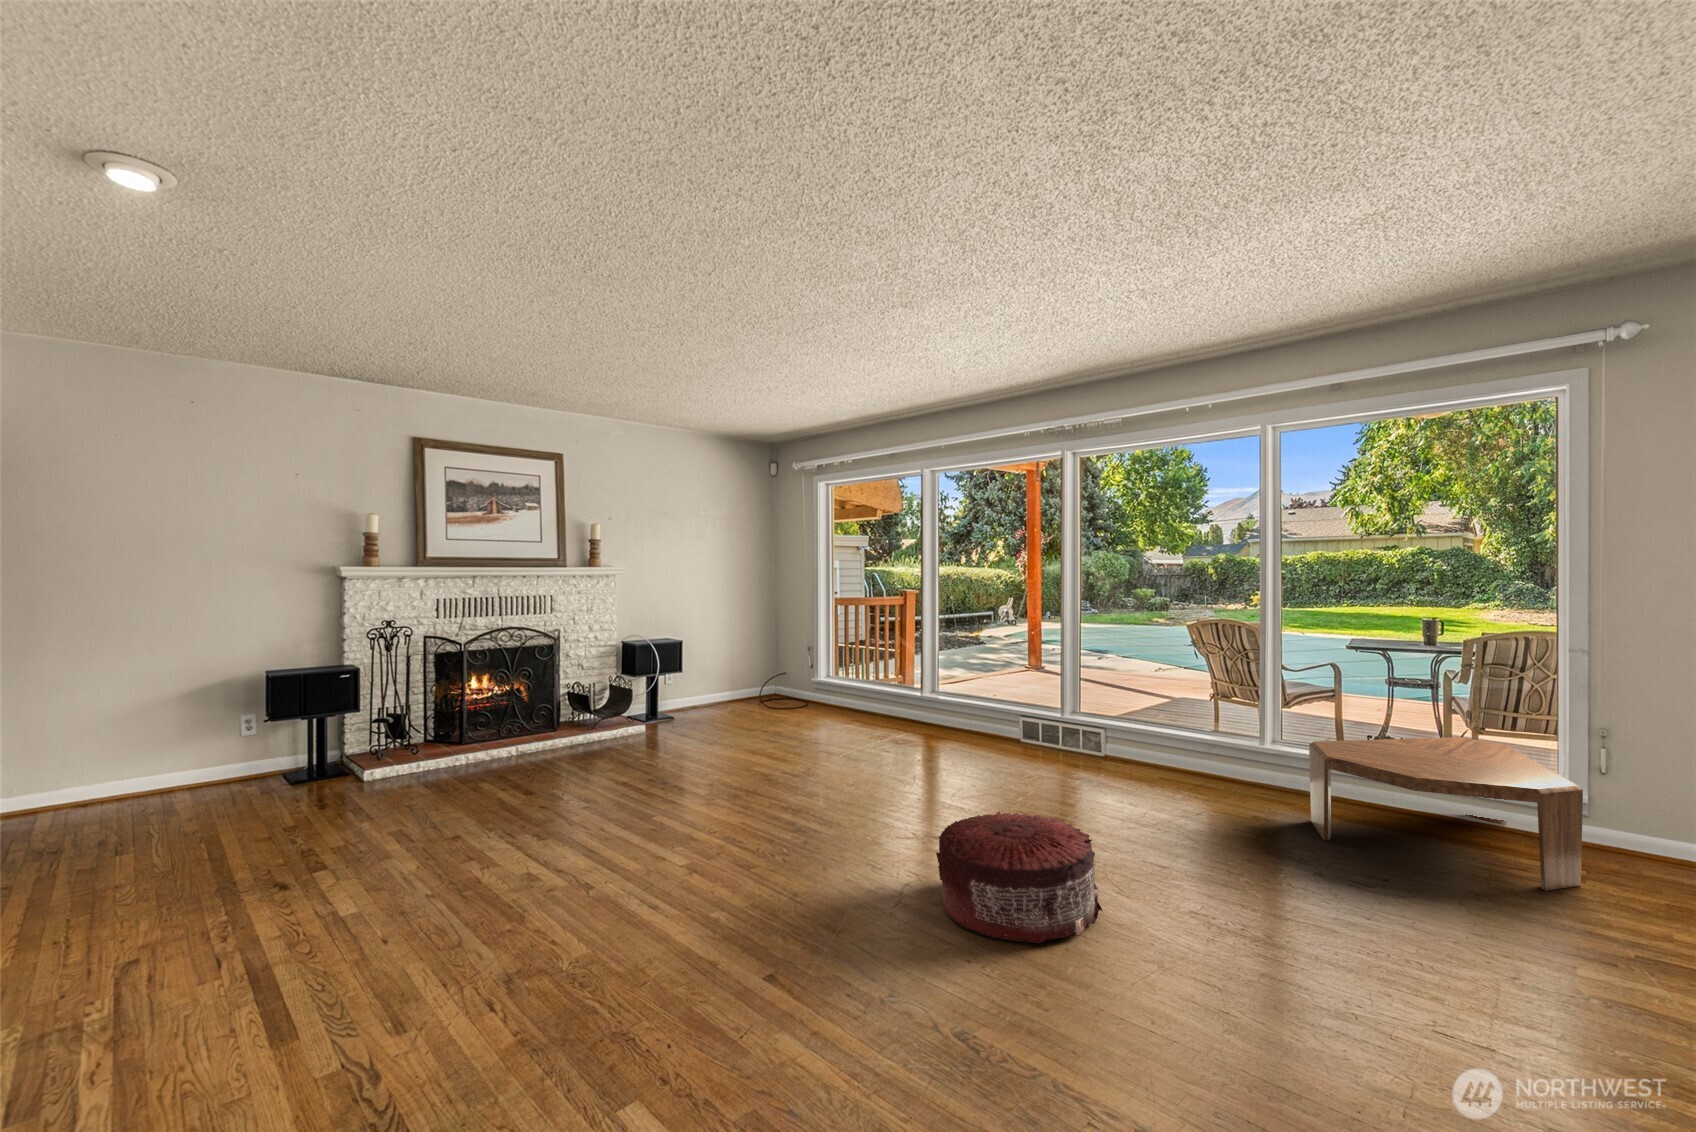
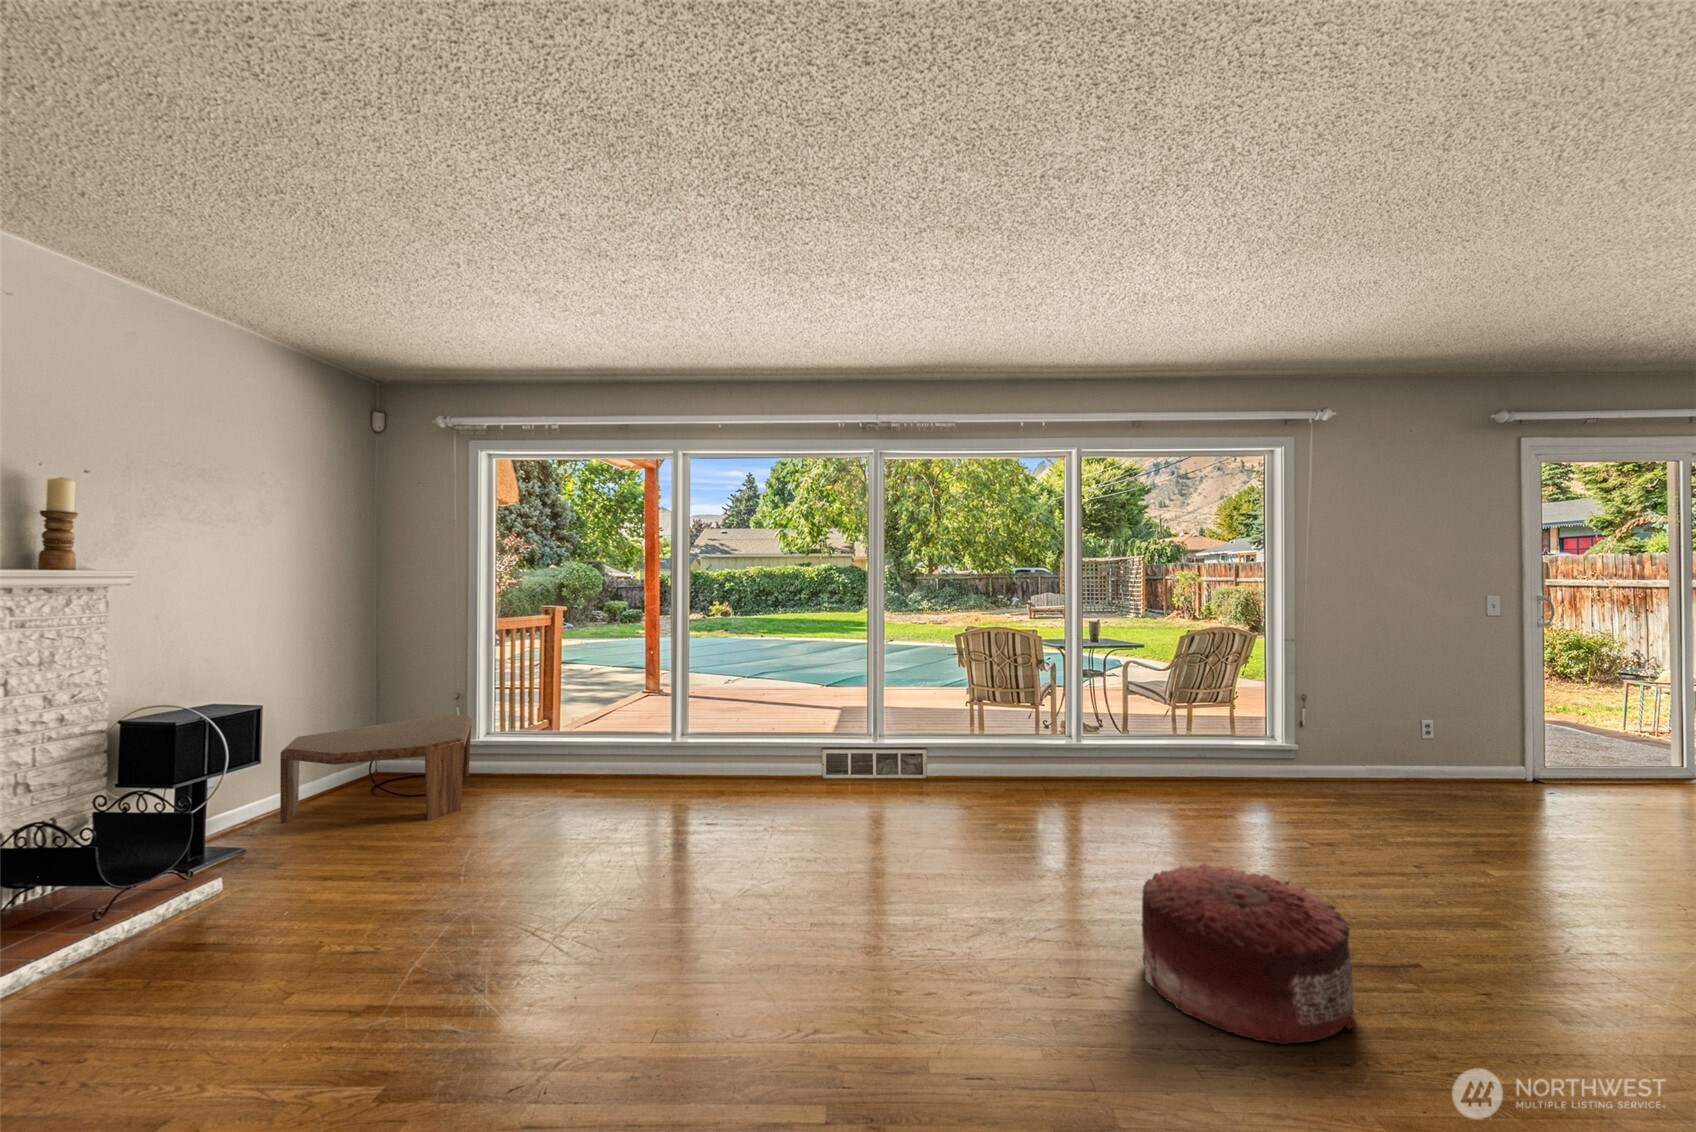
coffee table: present [1309,737,1583,891] -> present [280,715,472,823]

